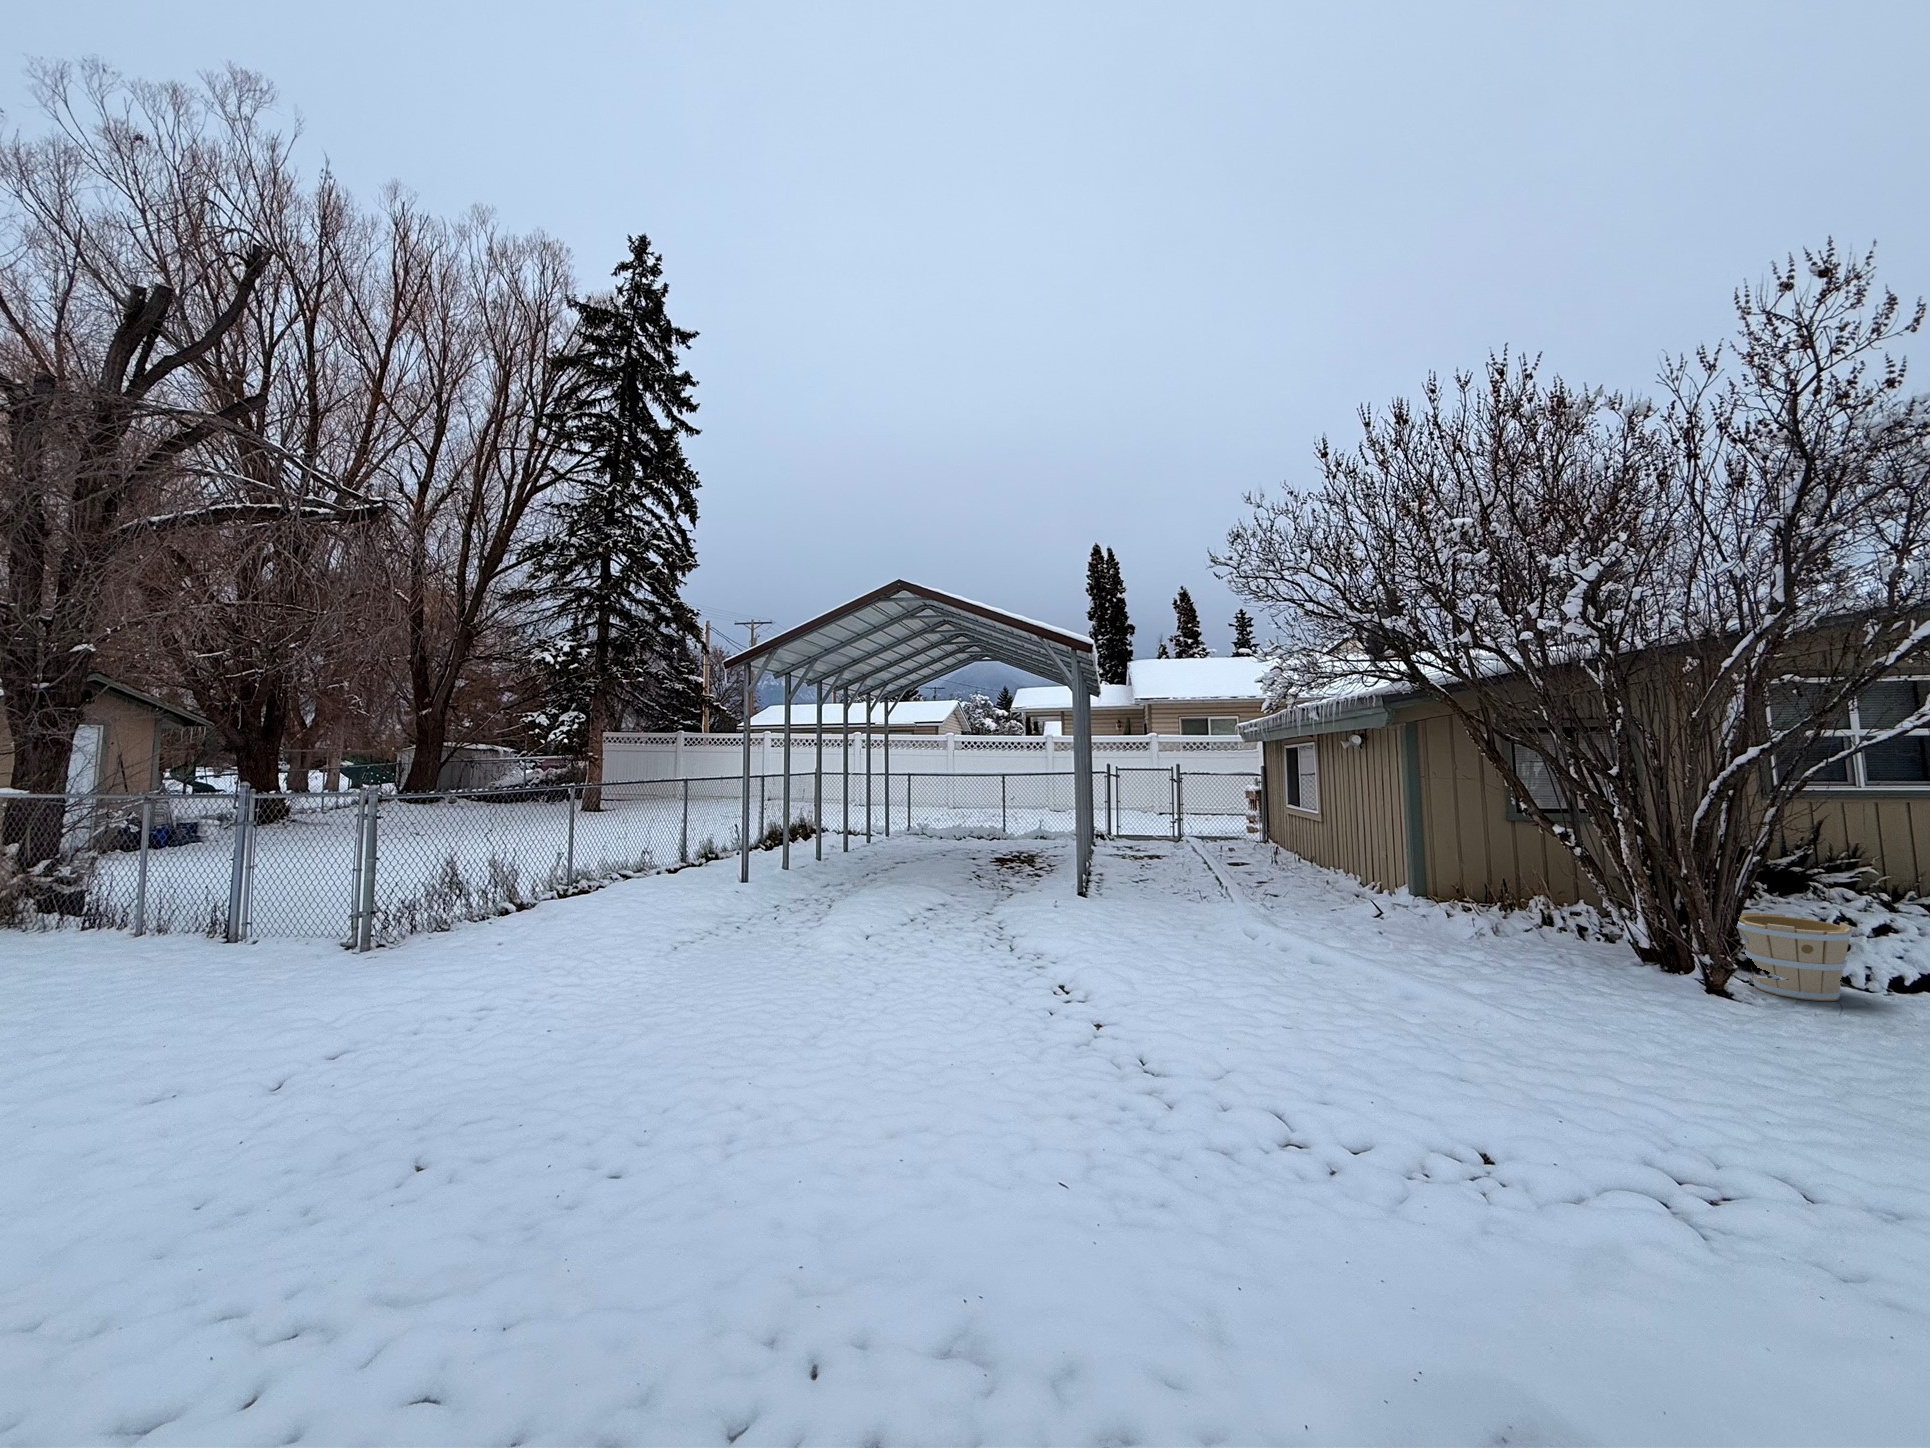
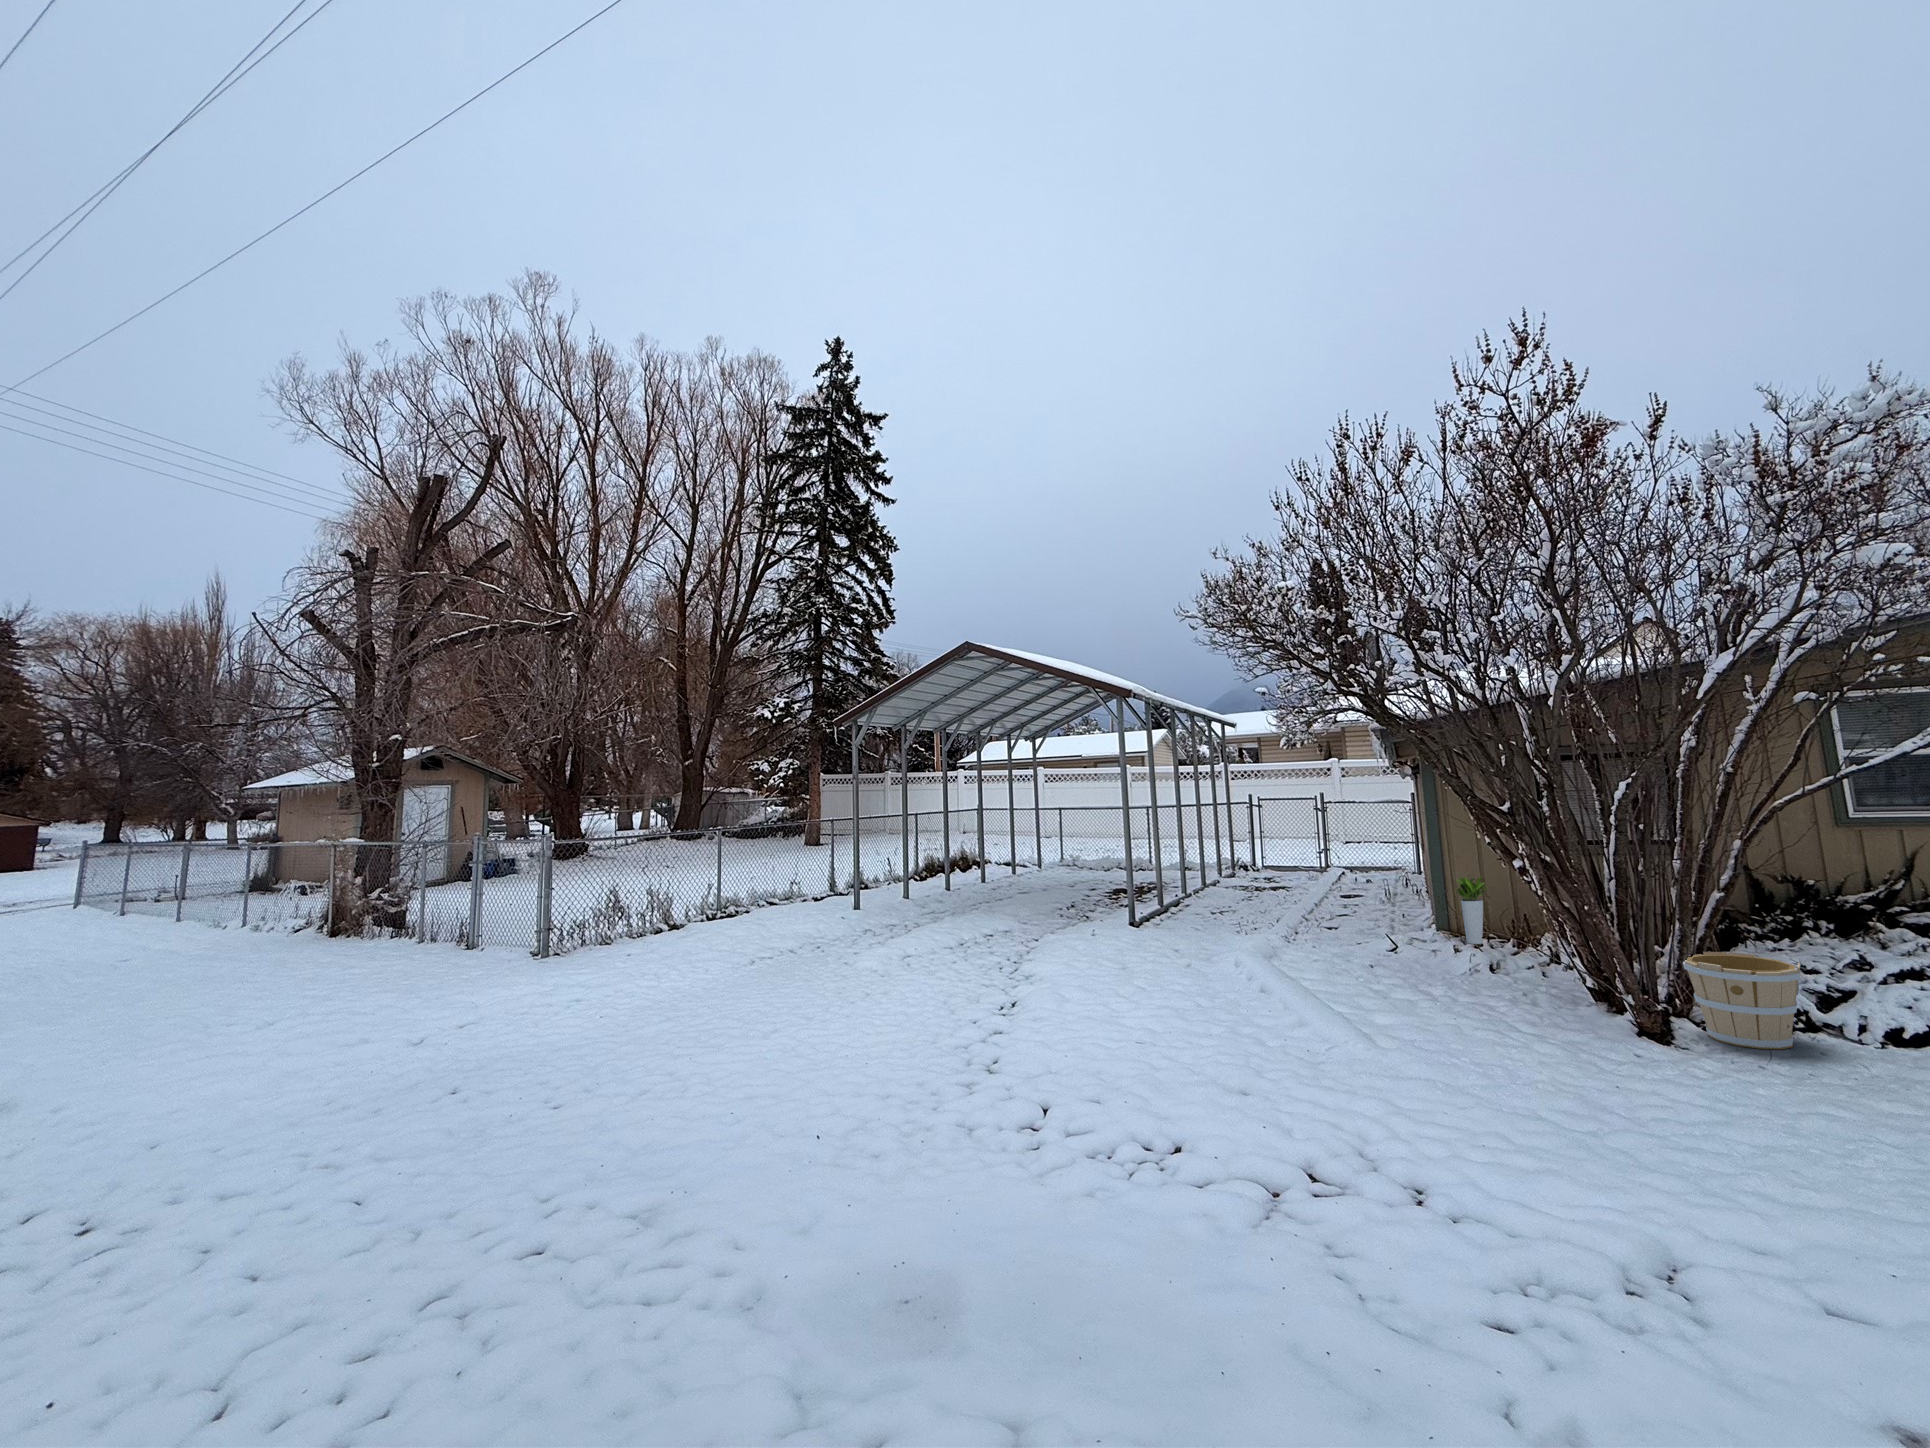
planter: none [1389,840,1425,905] -> present [1455,876,1487,944]

